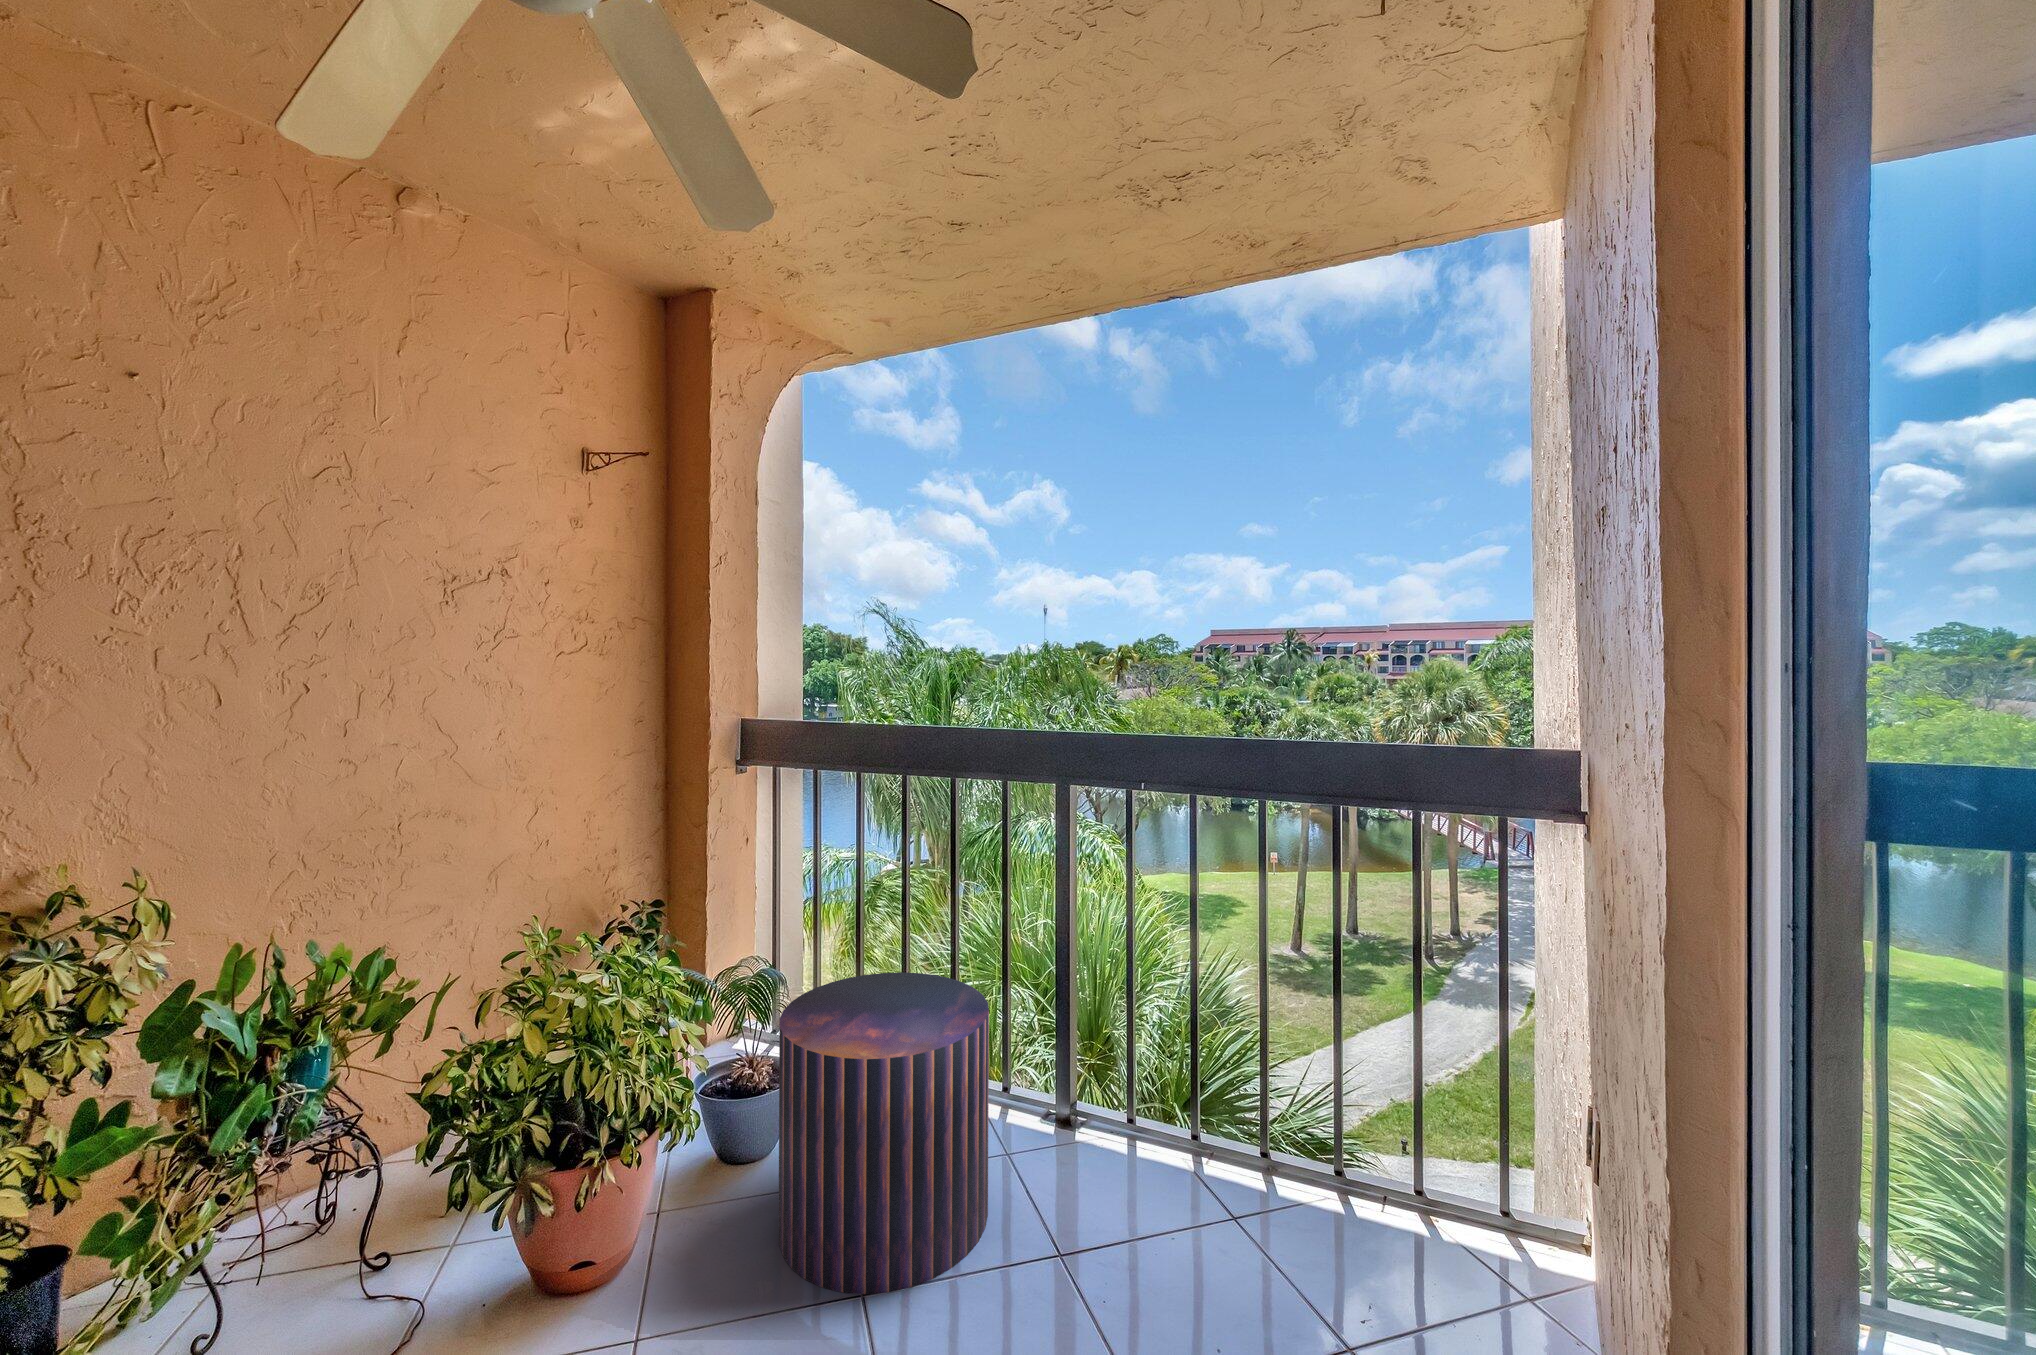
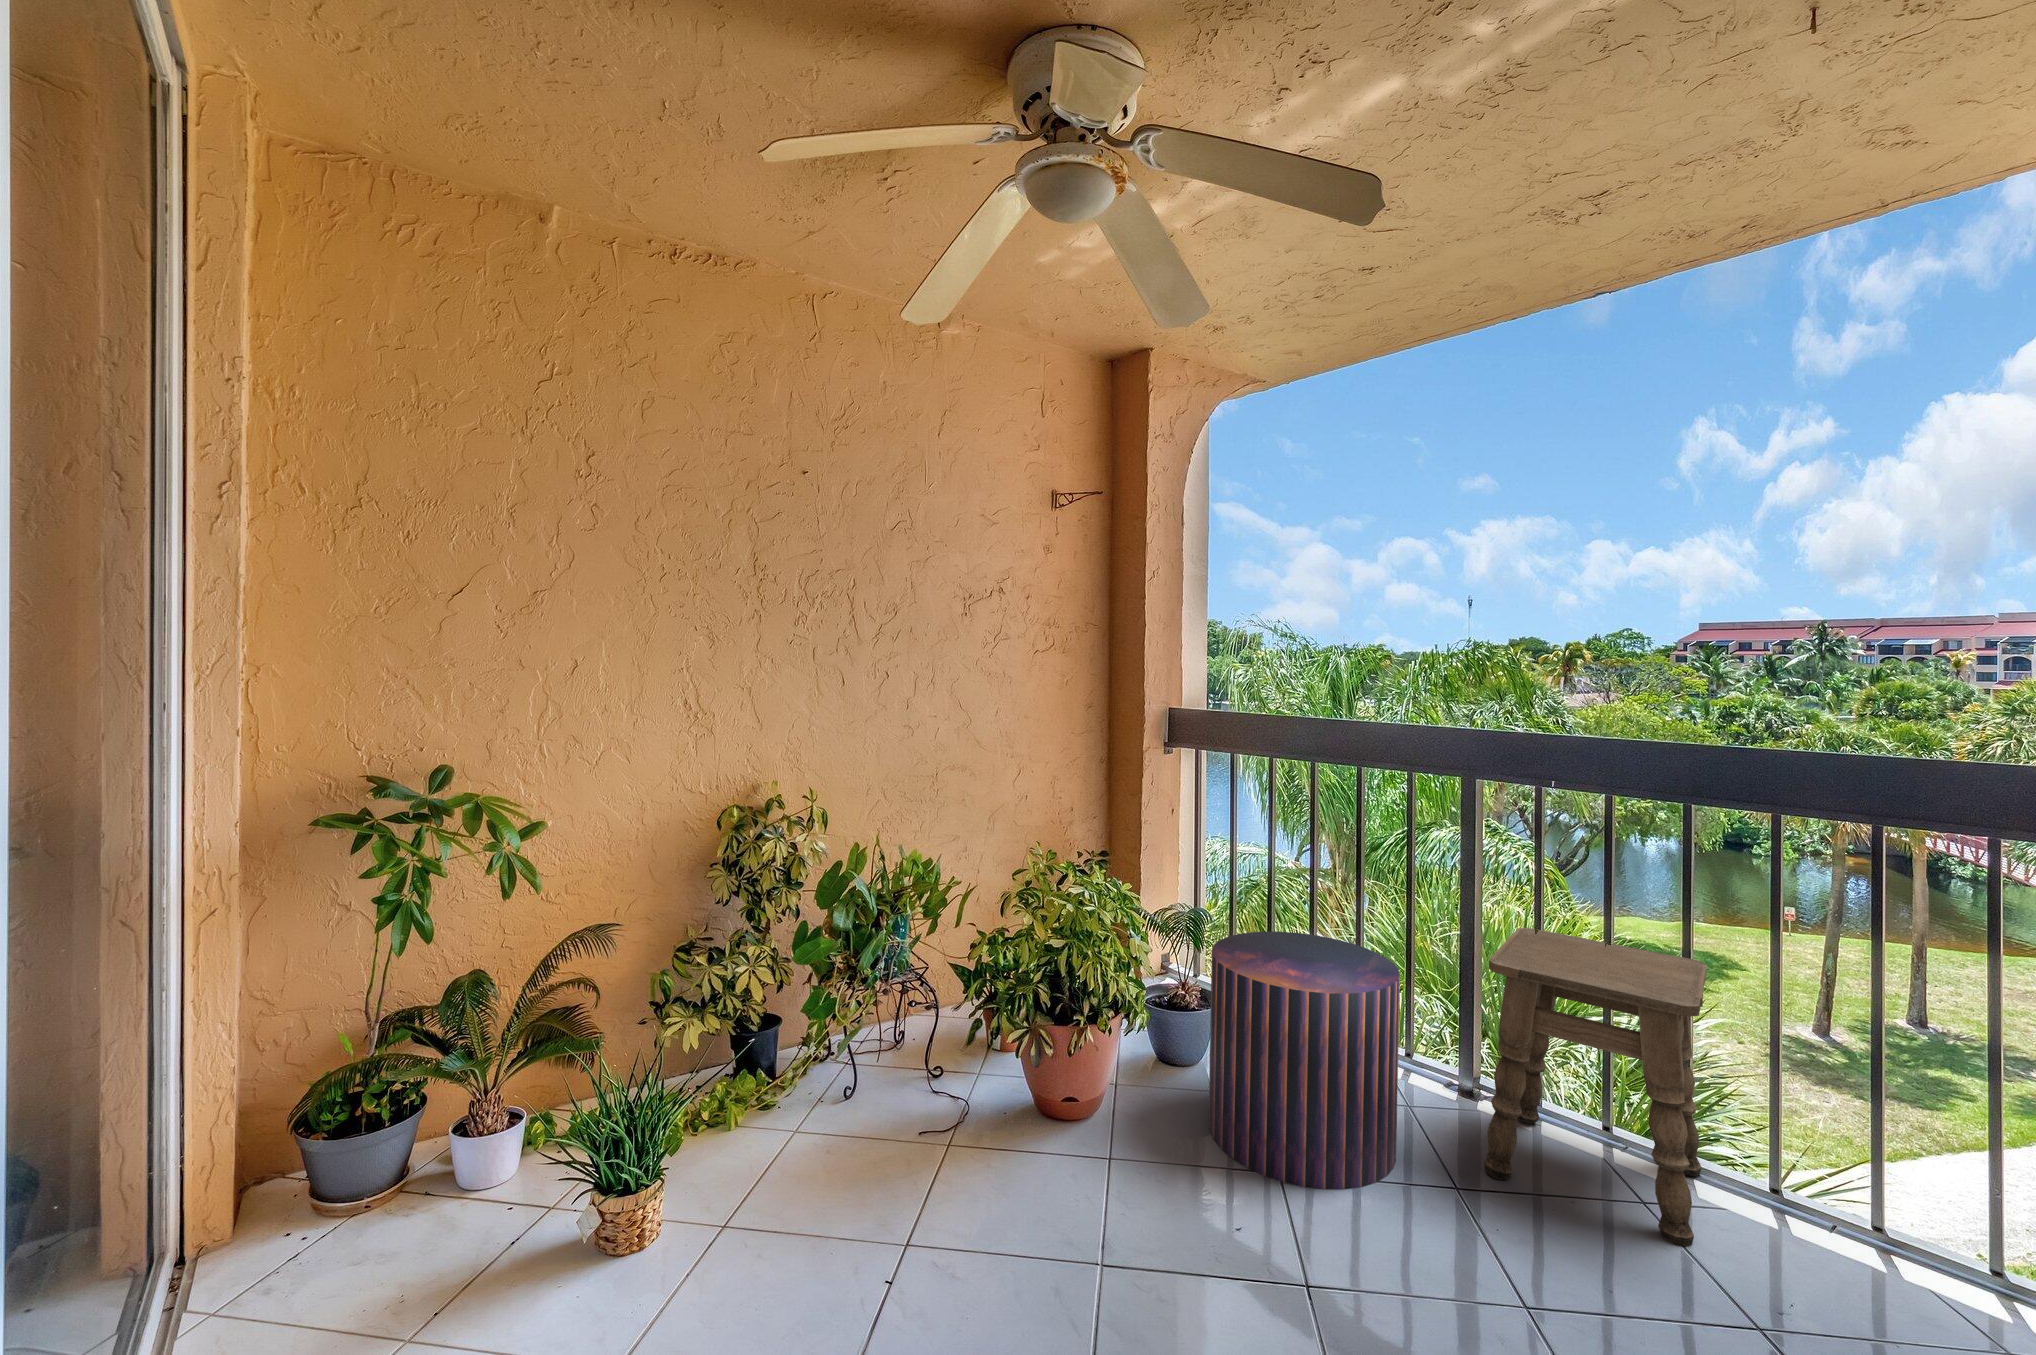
side table: none [1072,929,1252,1233] -> present [1484,928,1707,1247]

